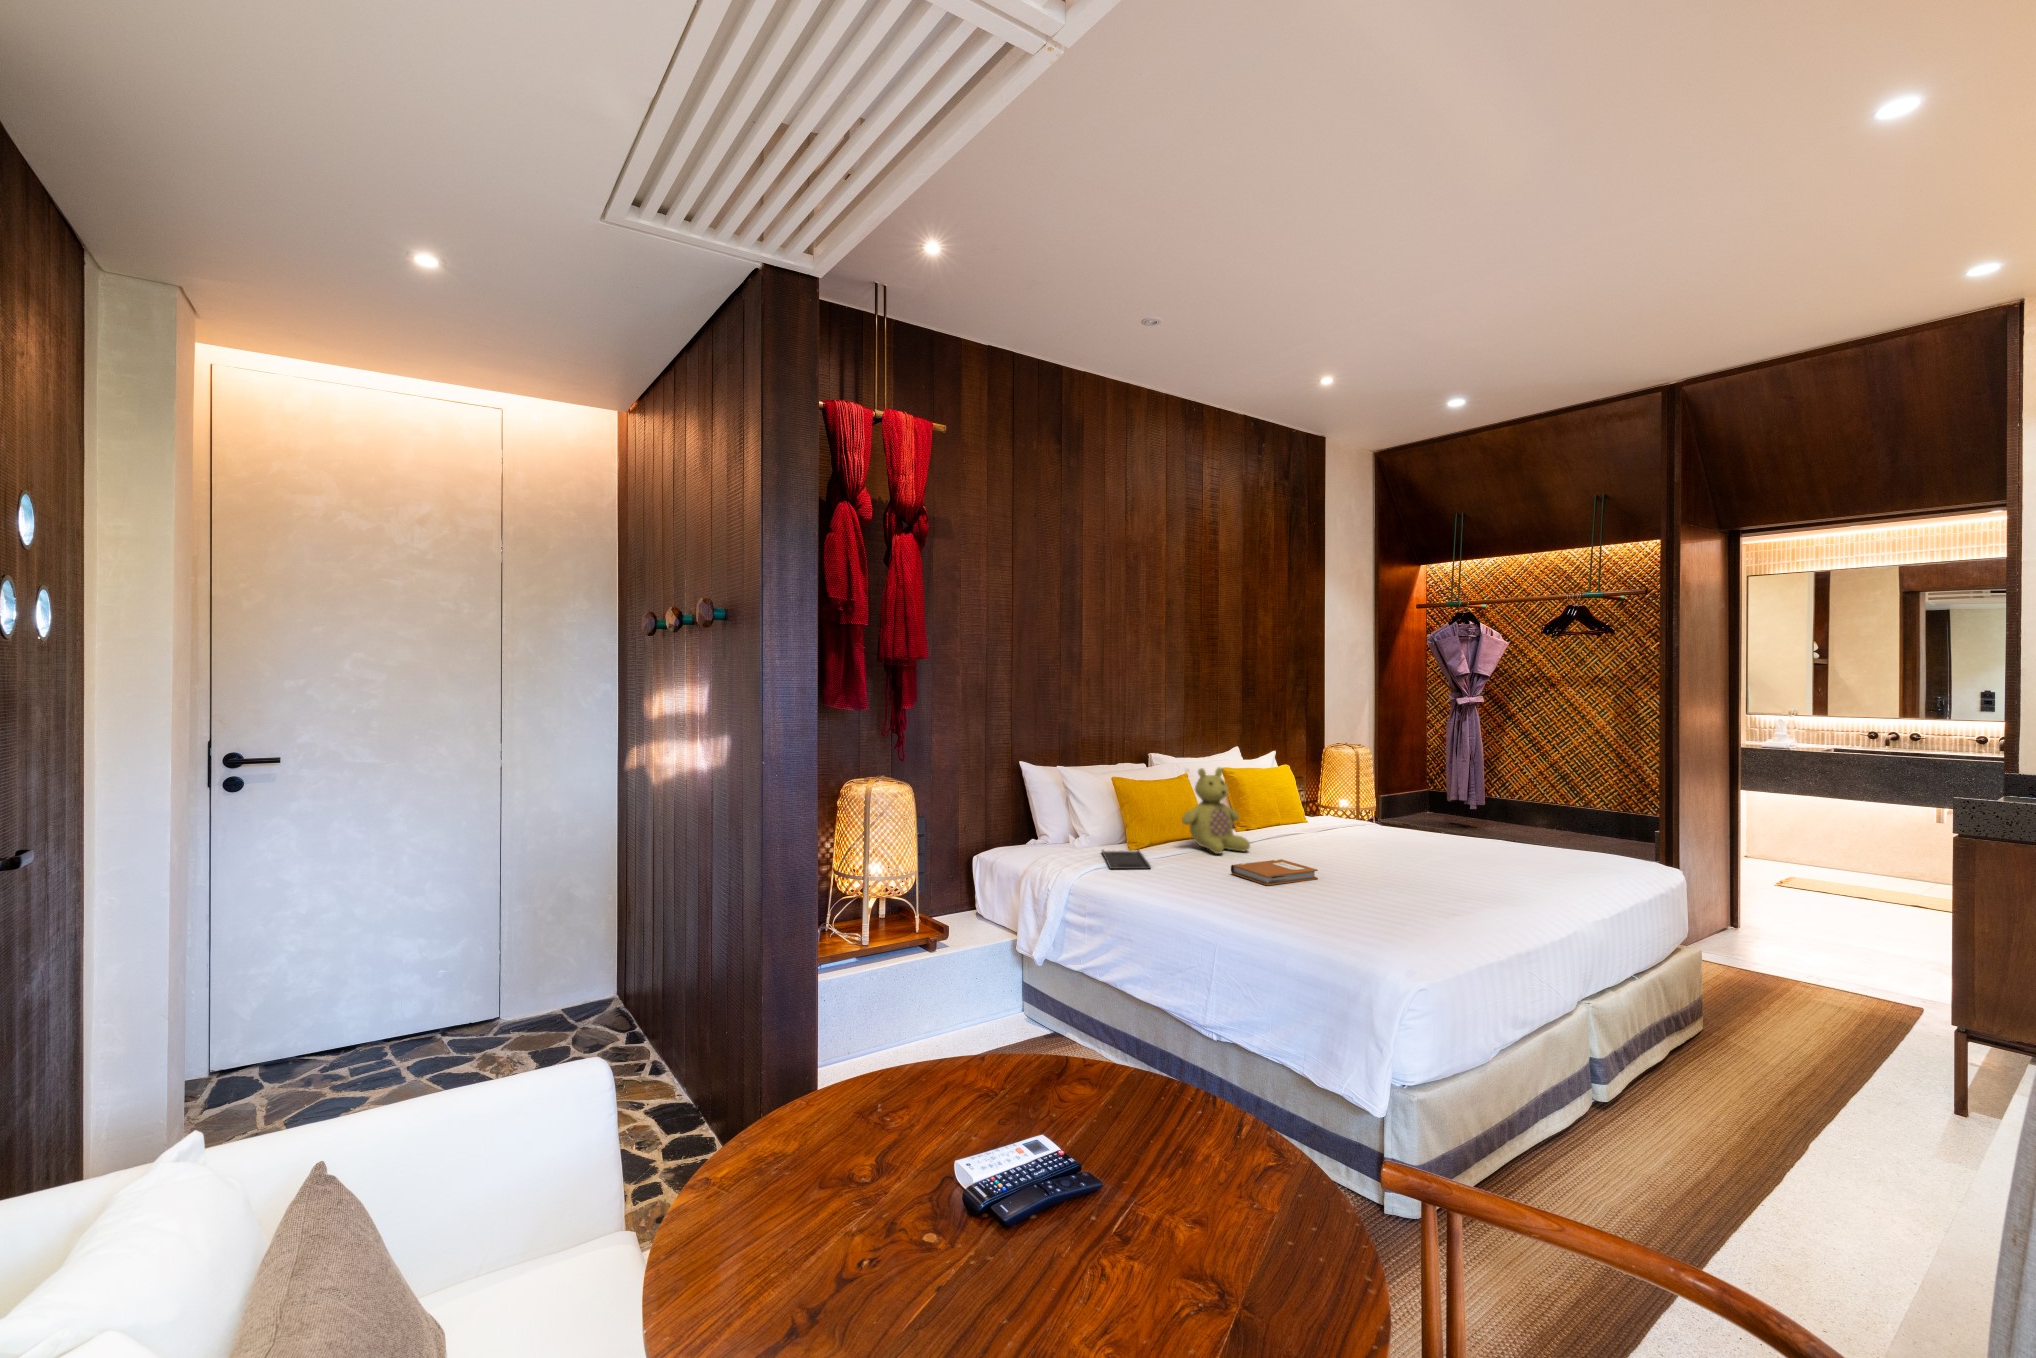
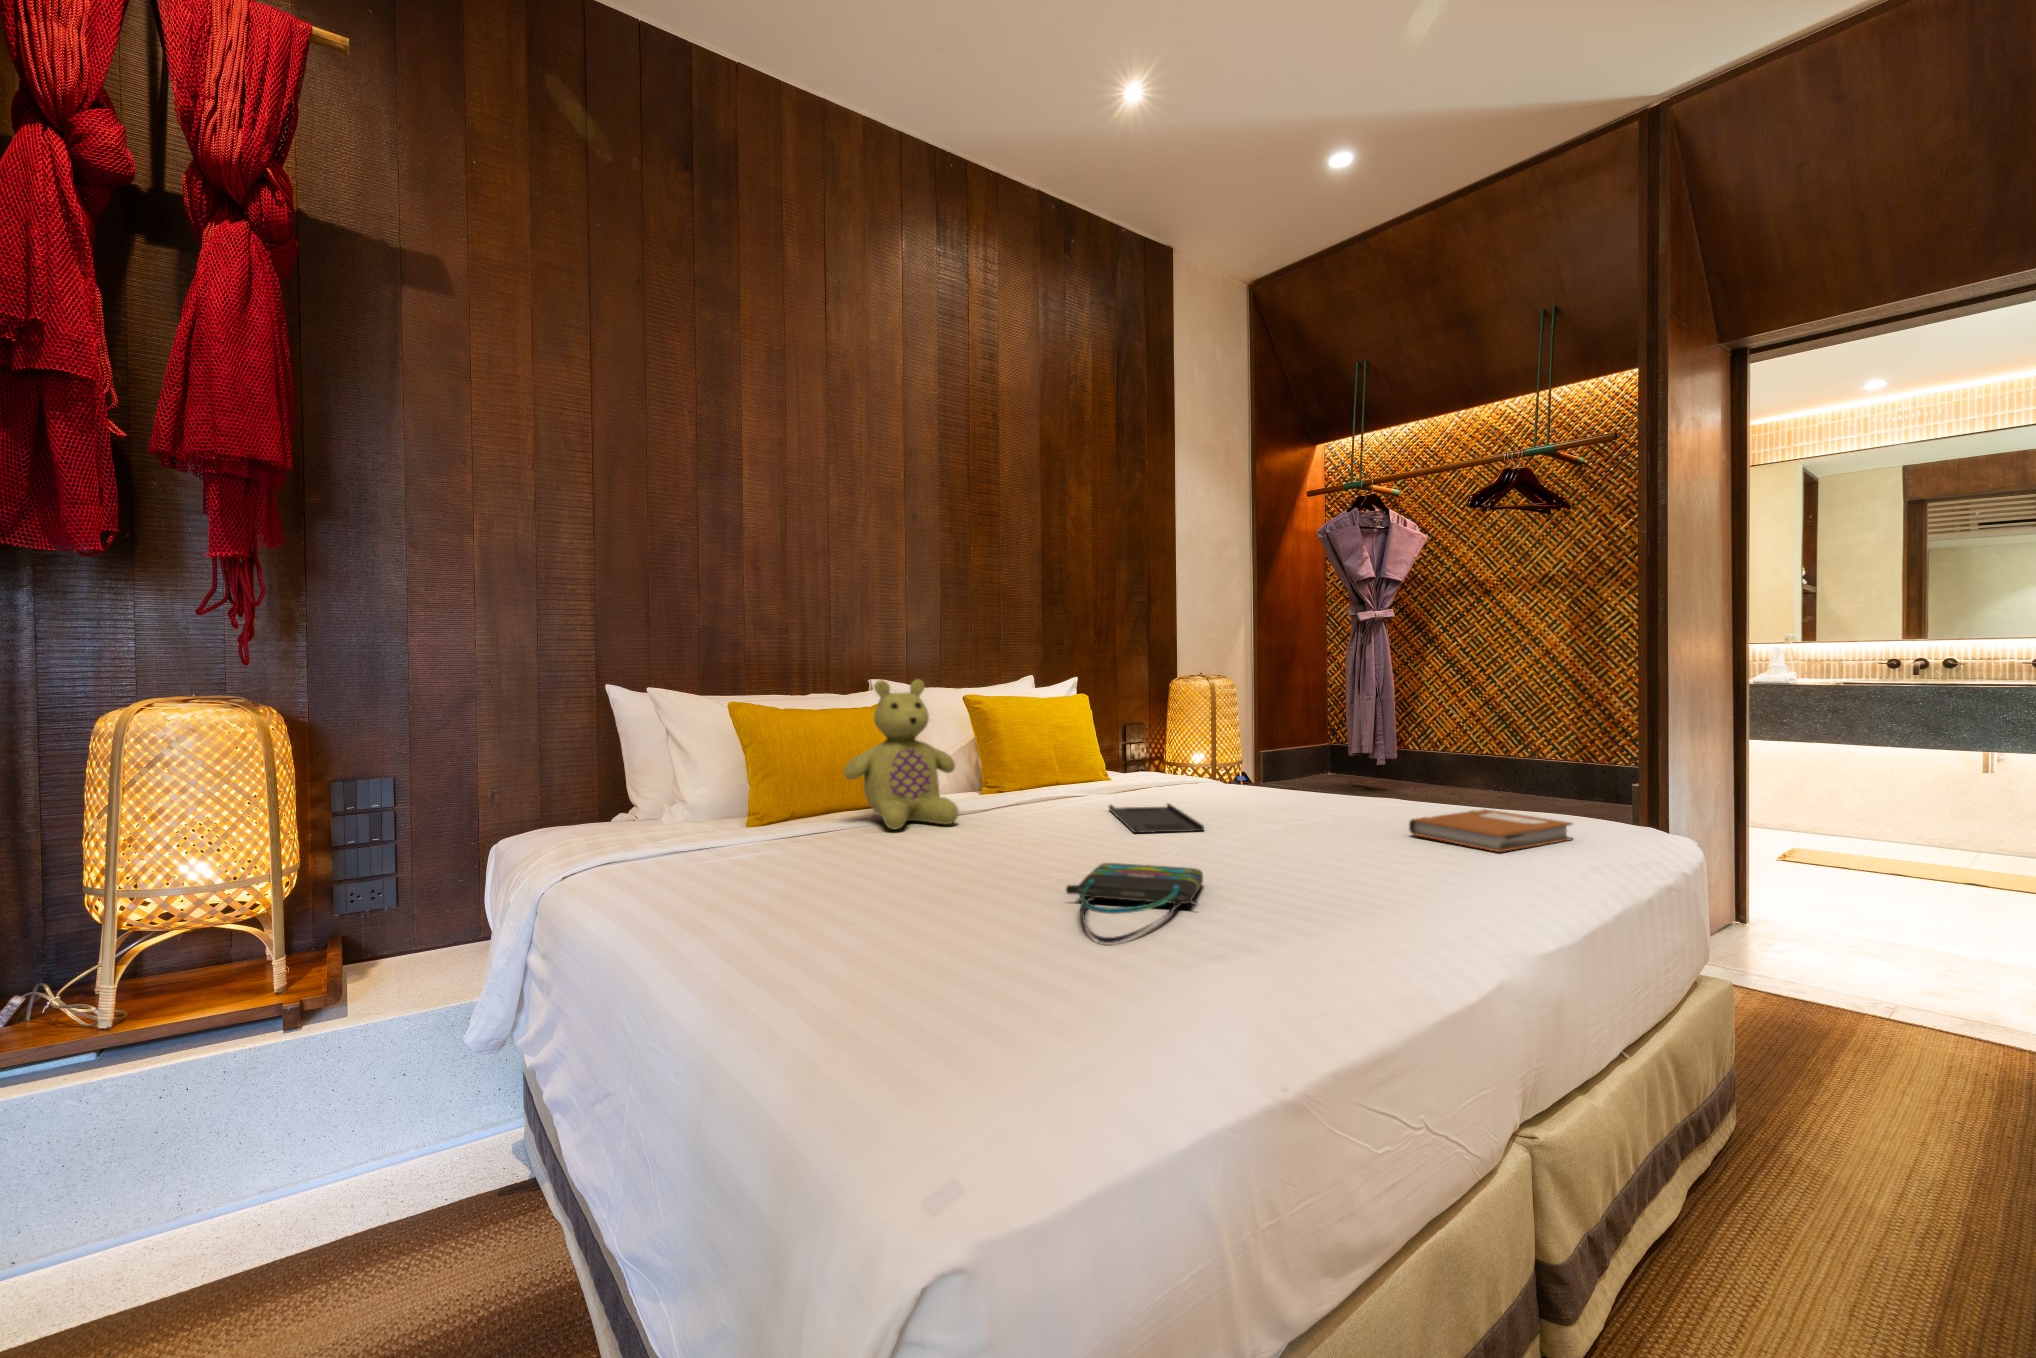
tray: present [1102,850,1151,869] -> present [1109,804,1204,833]
notebook: present [1231,859,1318,885] -> present [1409,809,1573,852]
tote bag: none [1359,876,1427,911] -> present [1066,863,1203,943]

